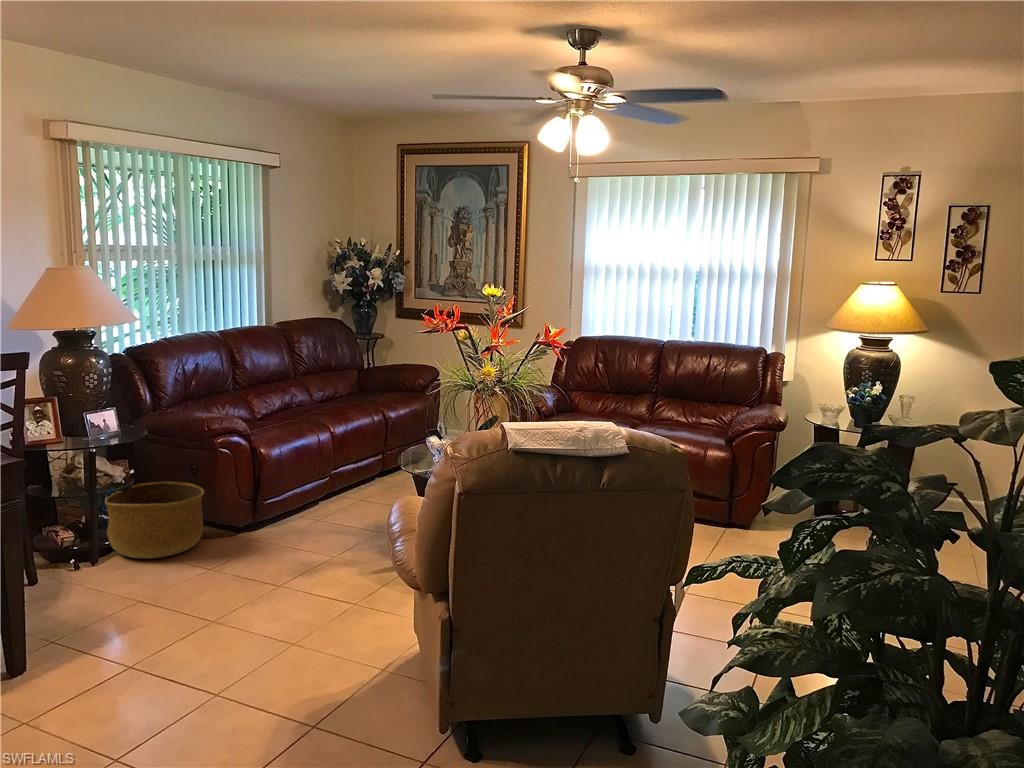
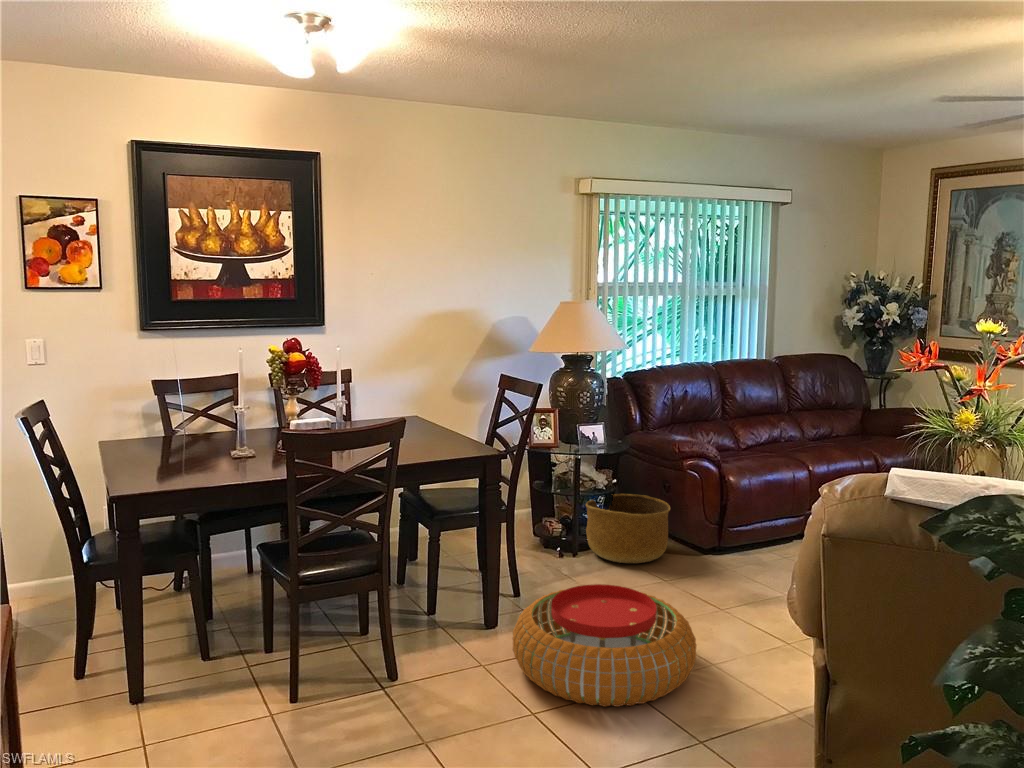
pouf: none [73,580,282,712] -> present [513,584,696,707]

